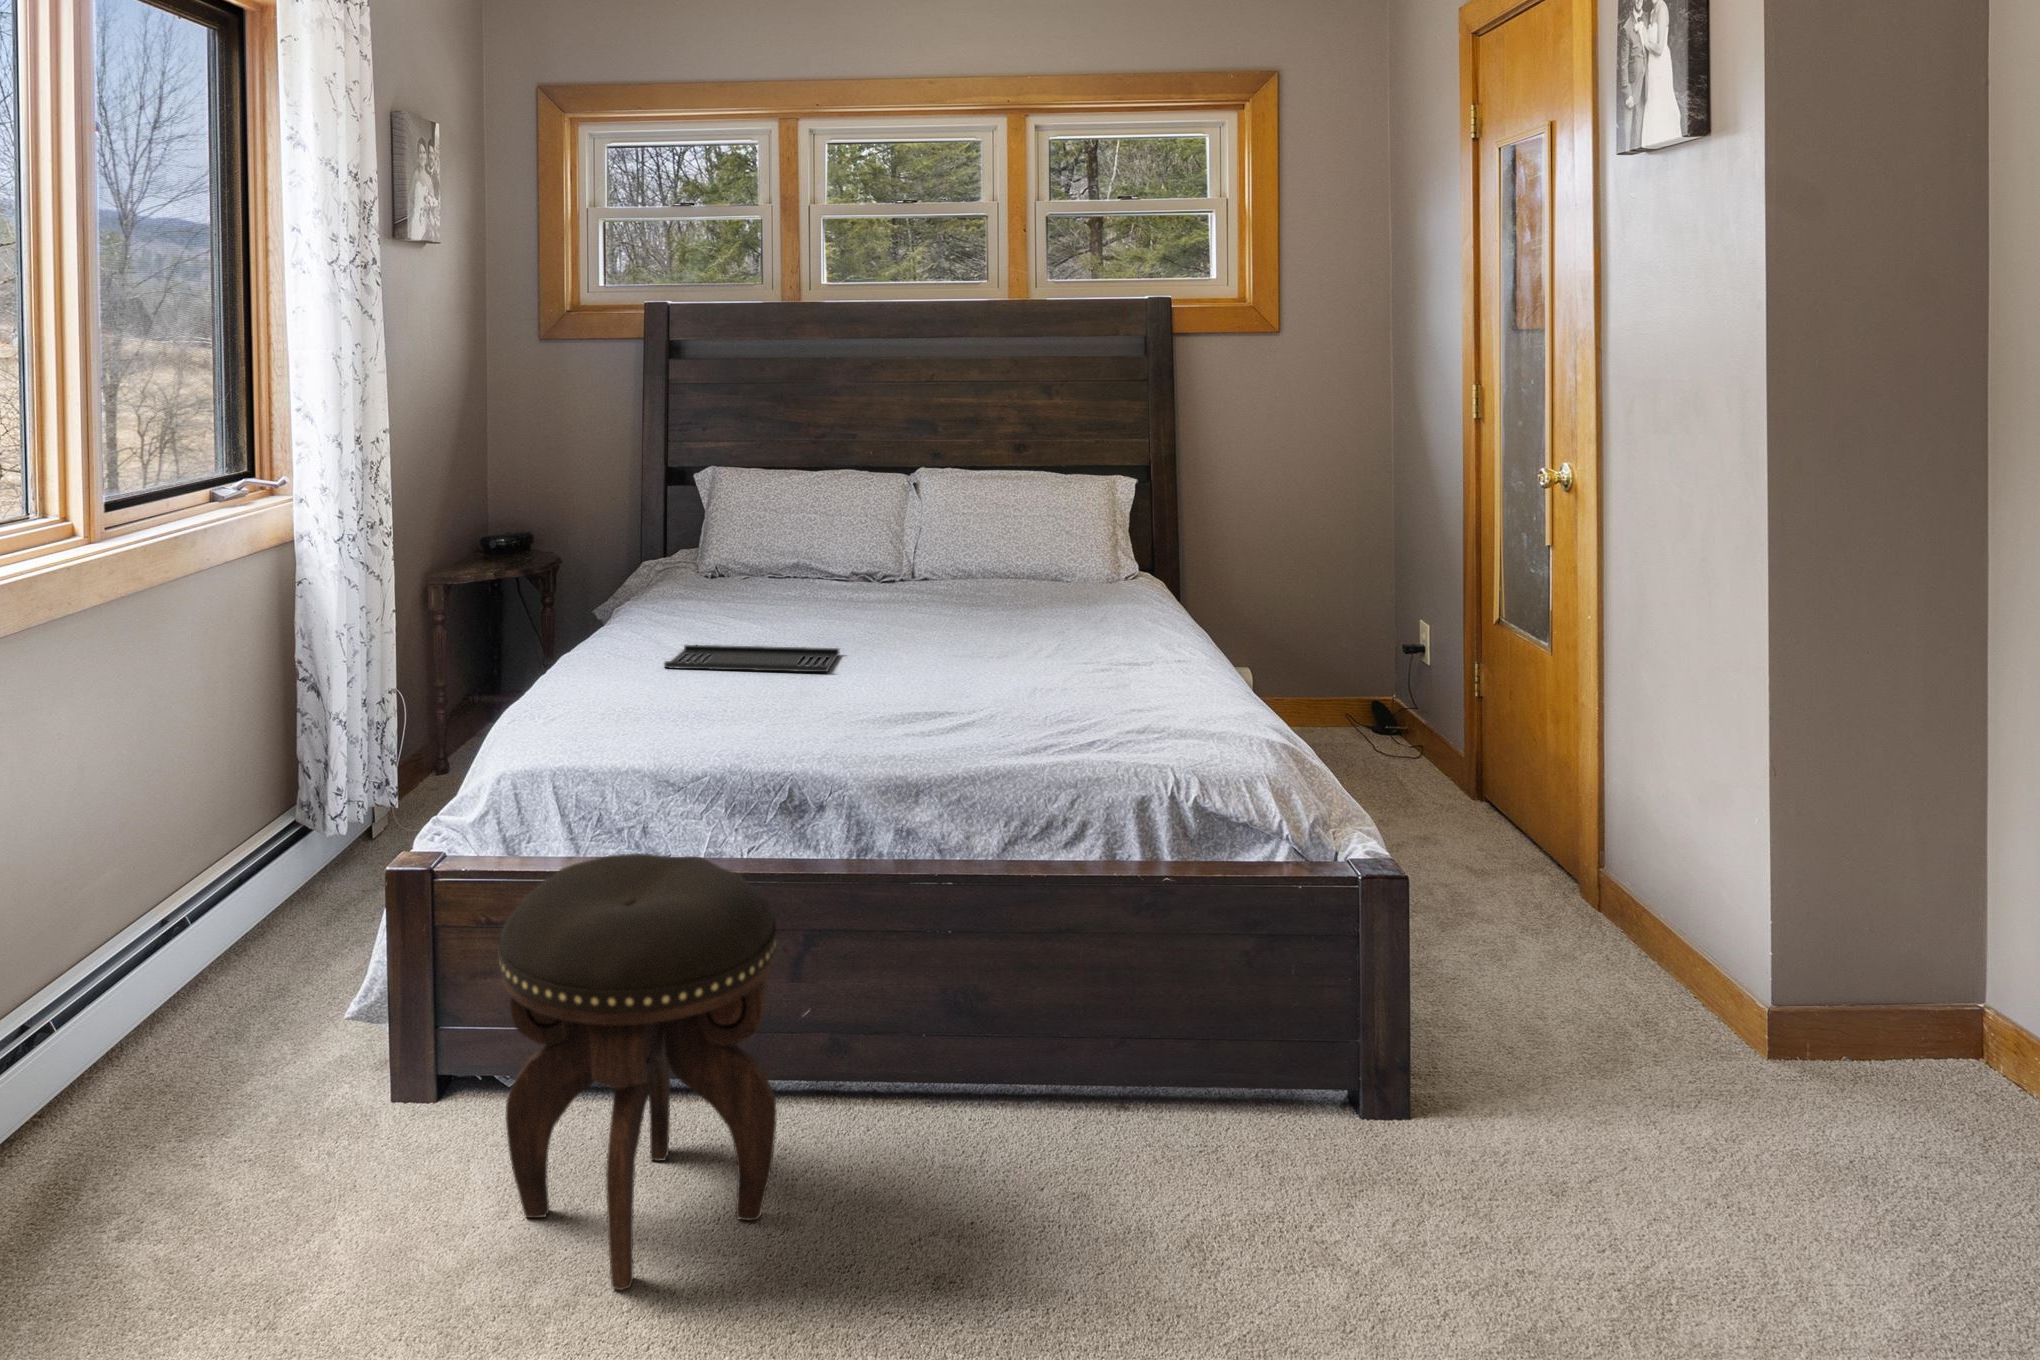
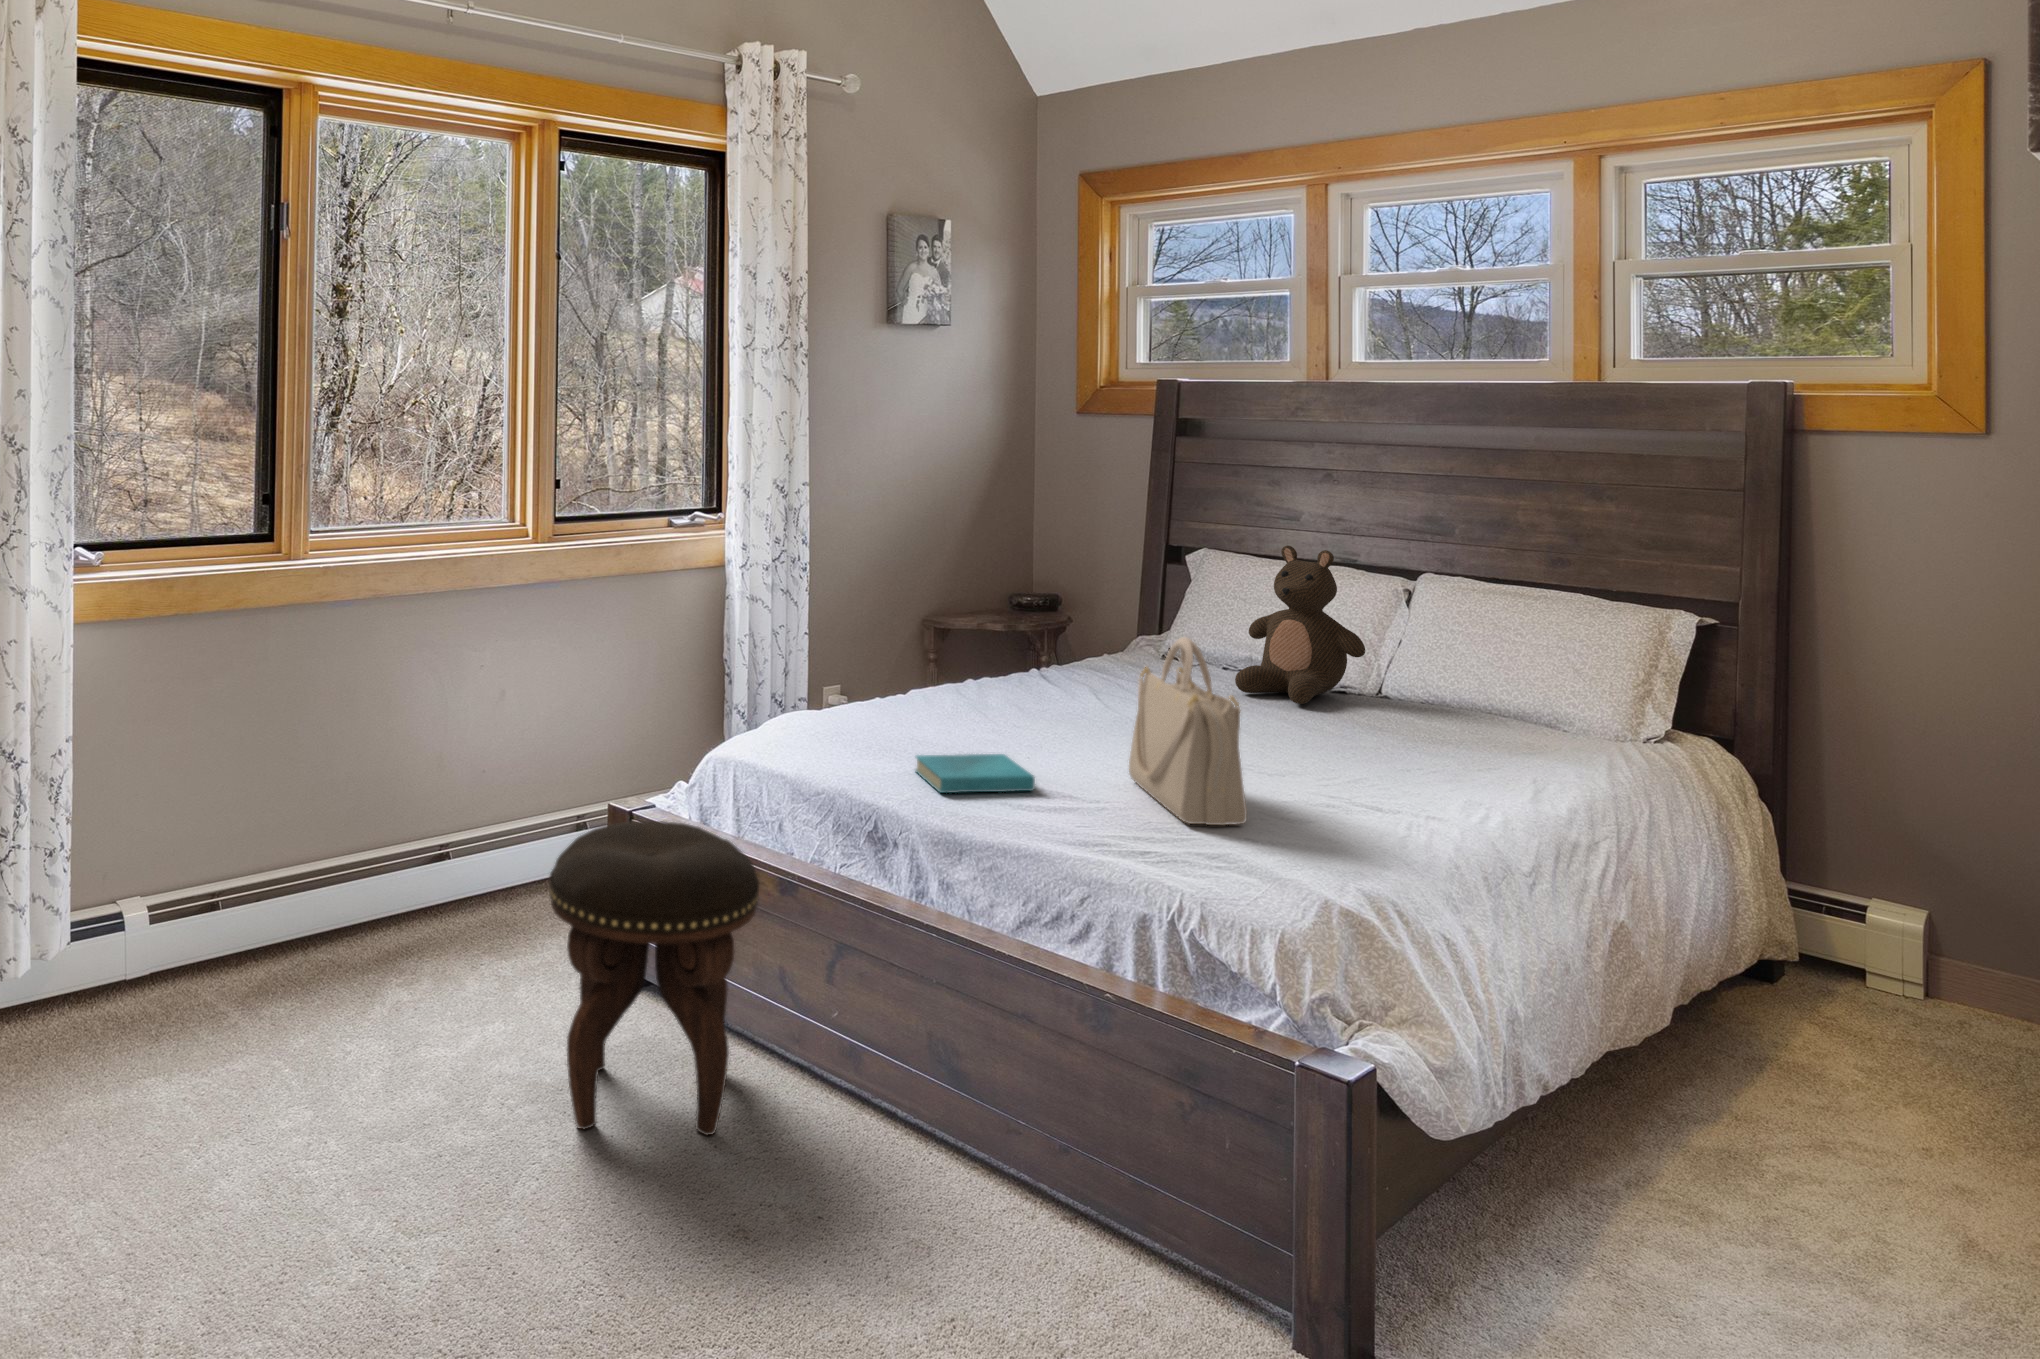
stuffed bear: none [839,448,954,595] -> present [1235,545,1365,704]
handbag: none [948,530,1099,708] -> present [1129,637,1247,825]
tray: present [664,645,840,672] -> none [933,697,1097,744]
book: none [776,687,909,740] -> present [915,754,1035,793]

